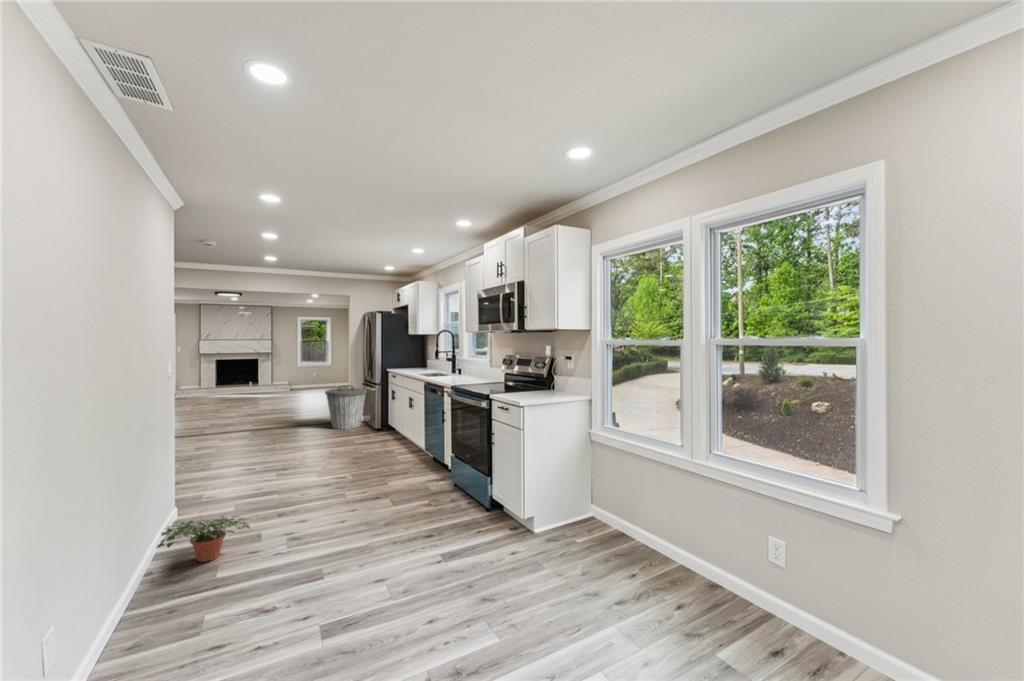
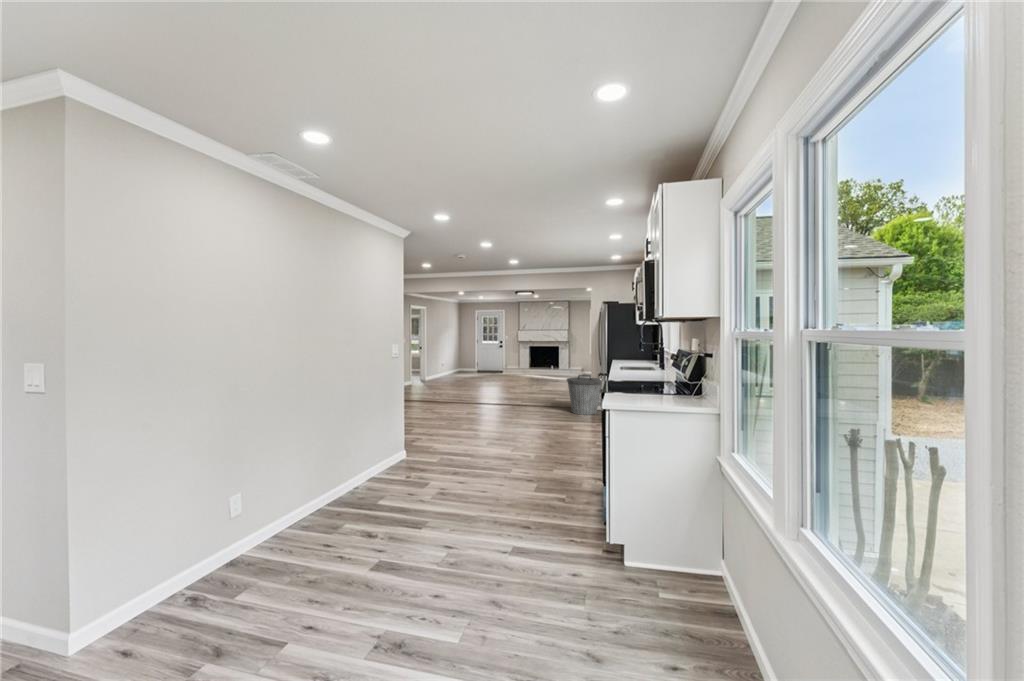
potted plant: present [157,516,250,562] -> none [361,457,420,490]

